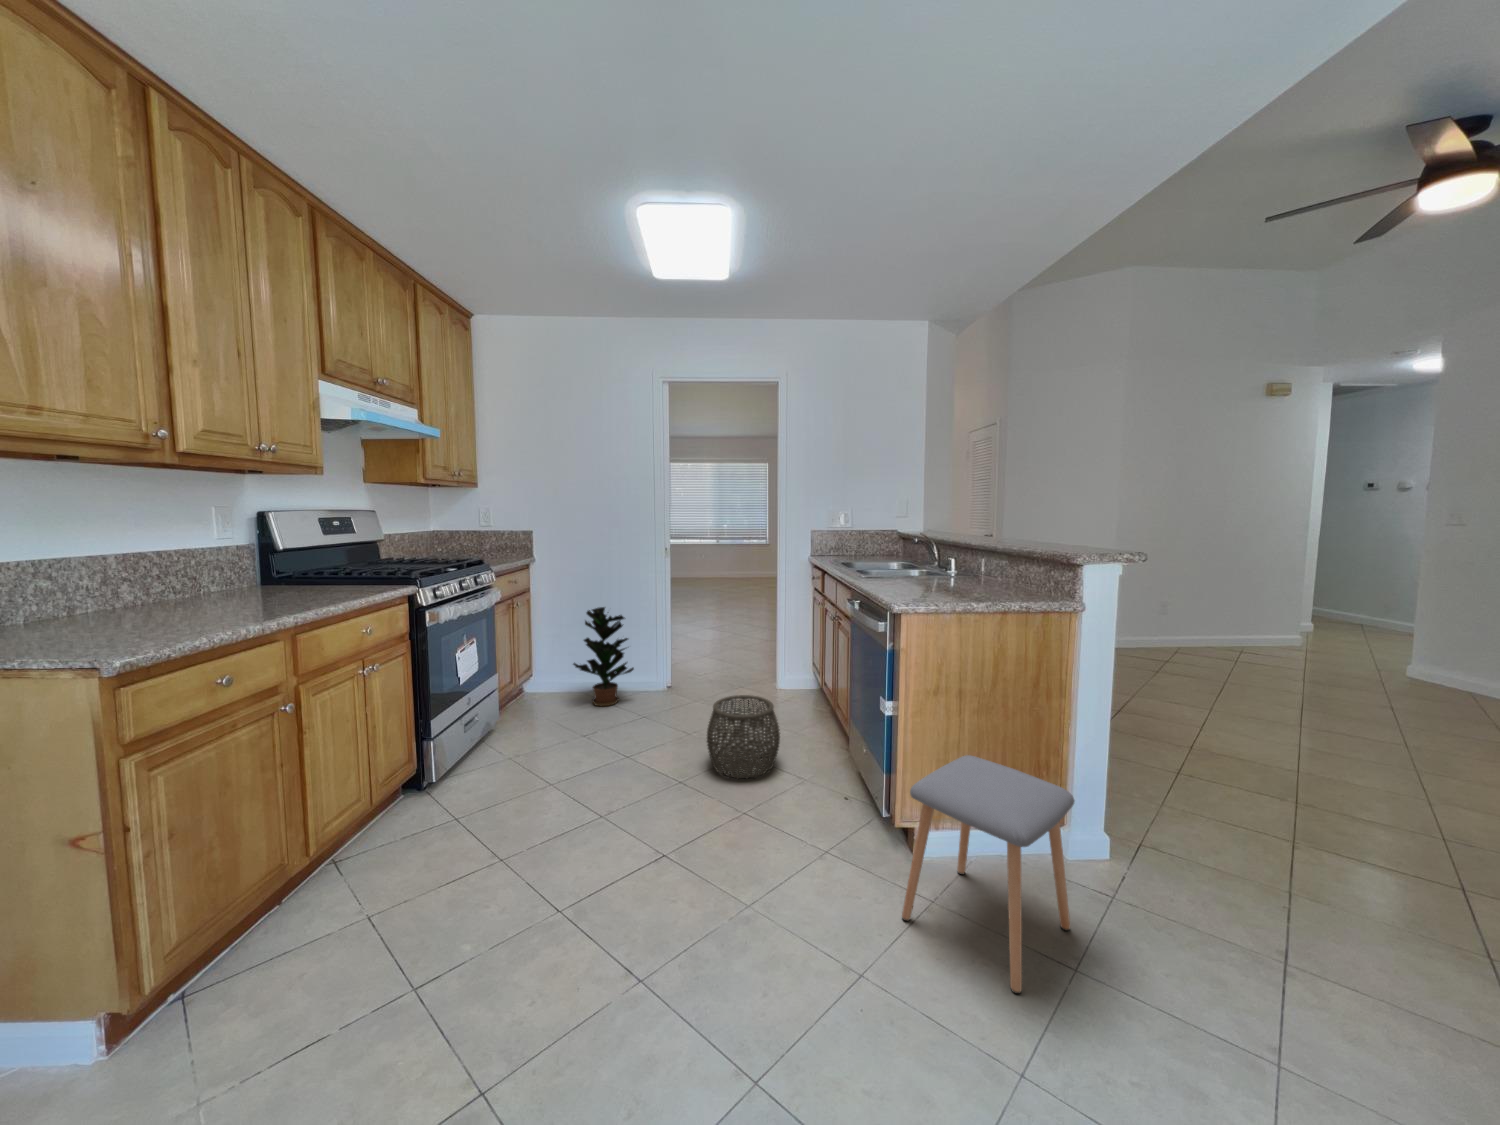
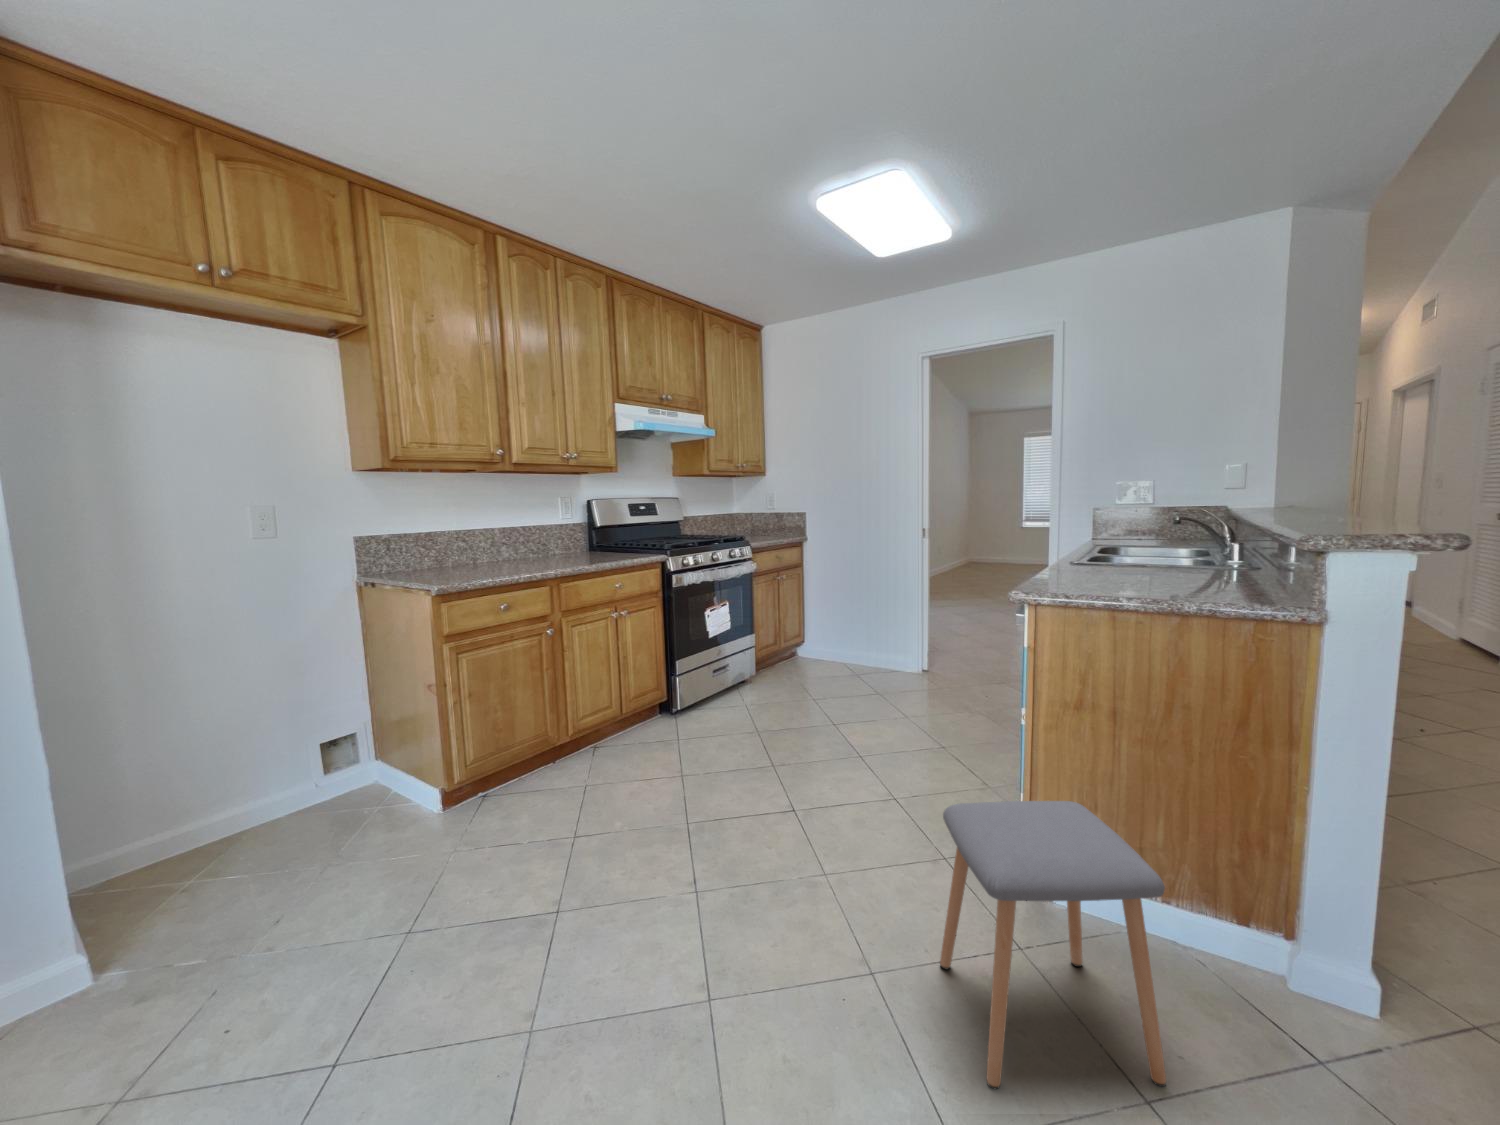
potted plant: present [573,607,634,706] -> none [825,593,888,697]
woven basket: present [707,695,780,779] -> none [887,698,977,793]

